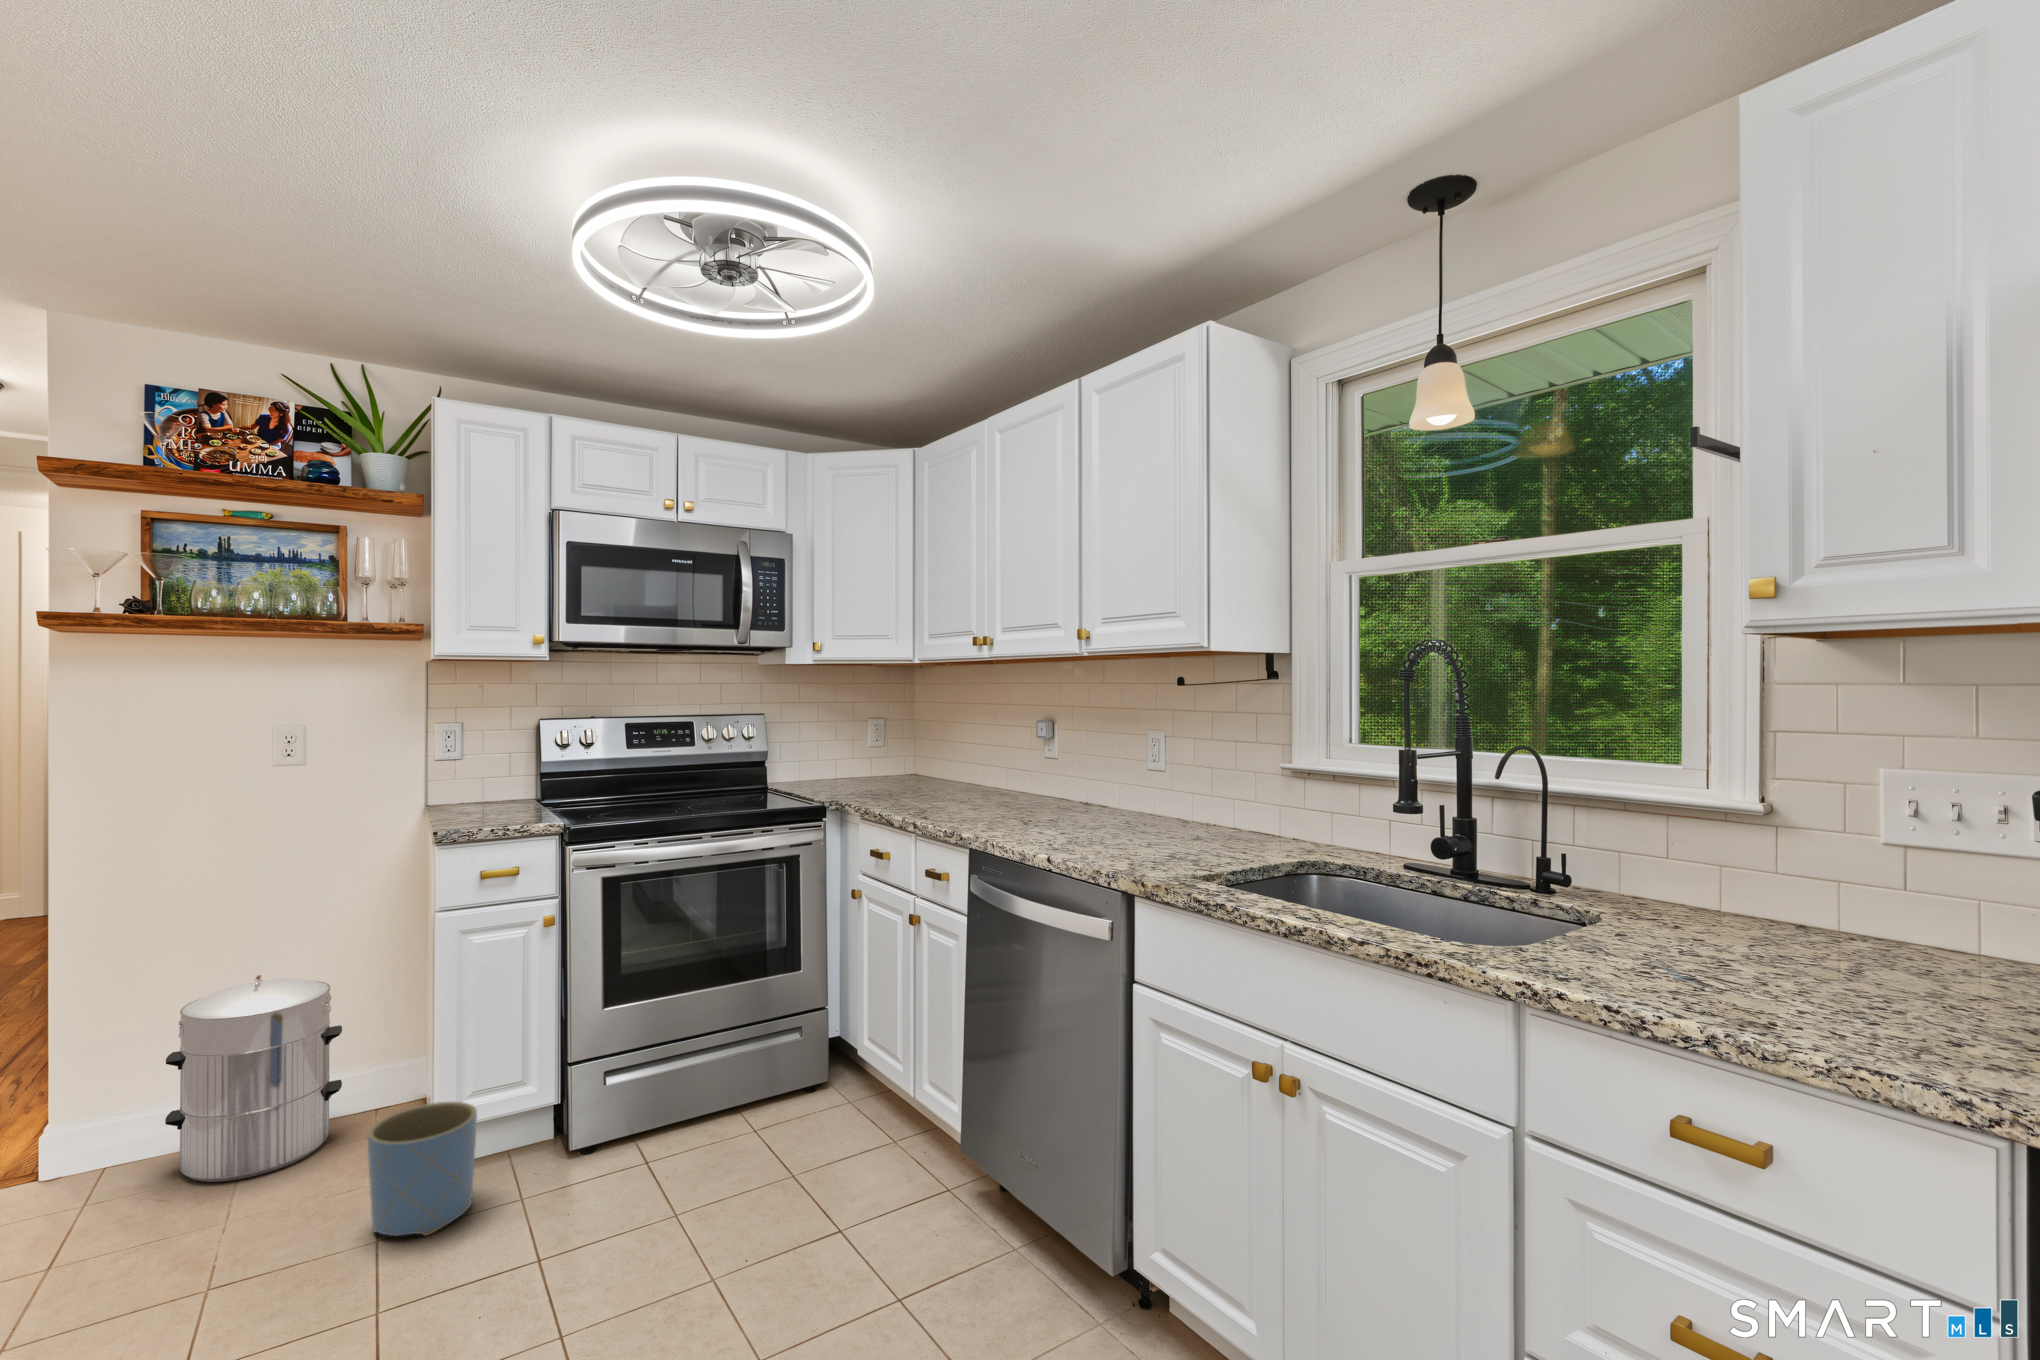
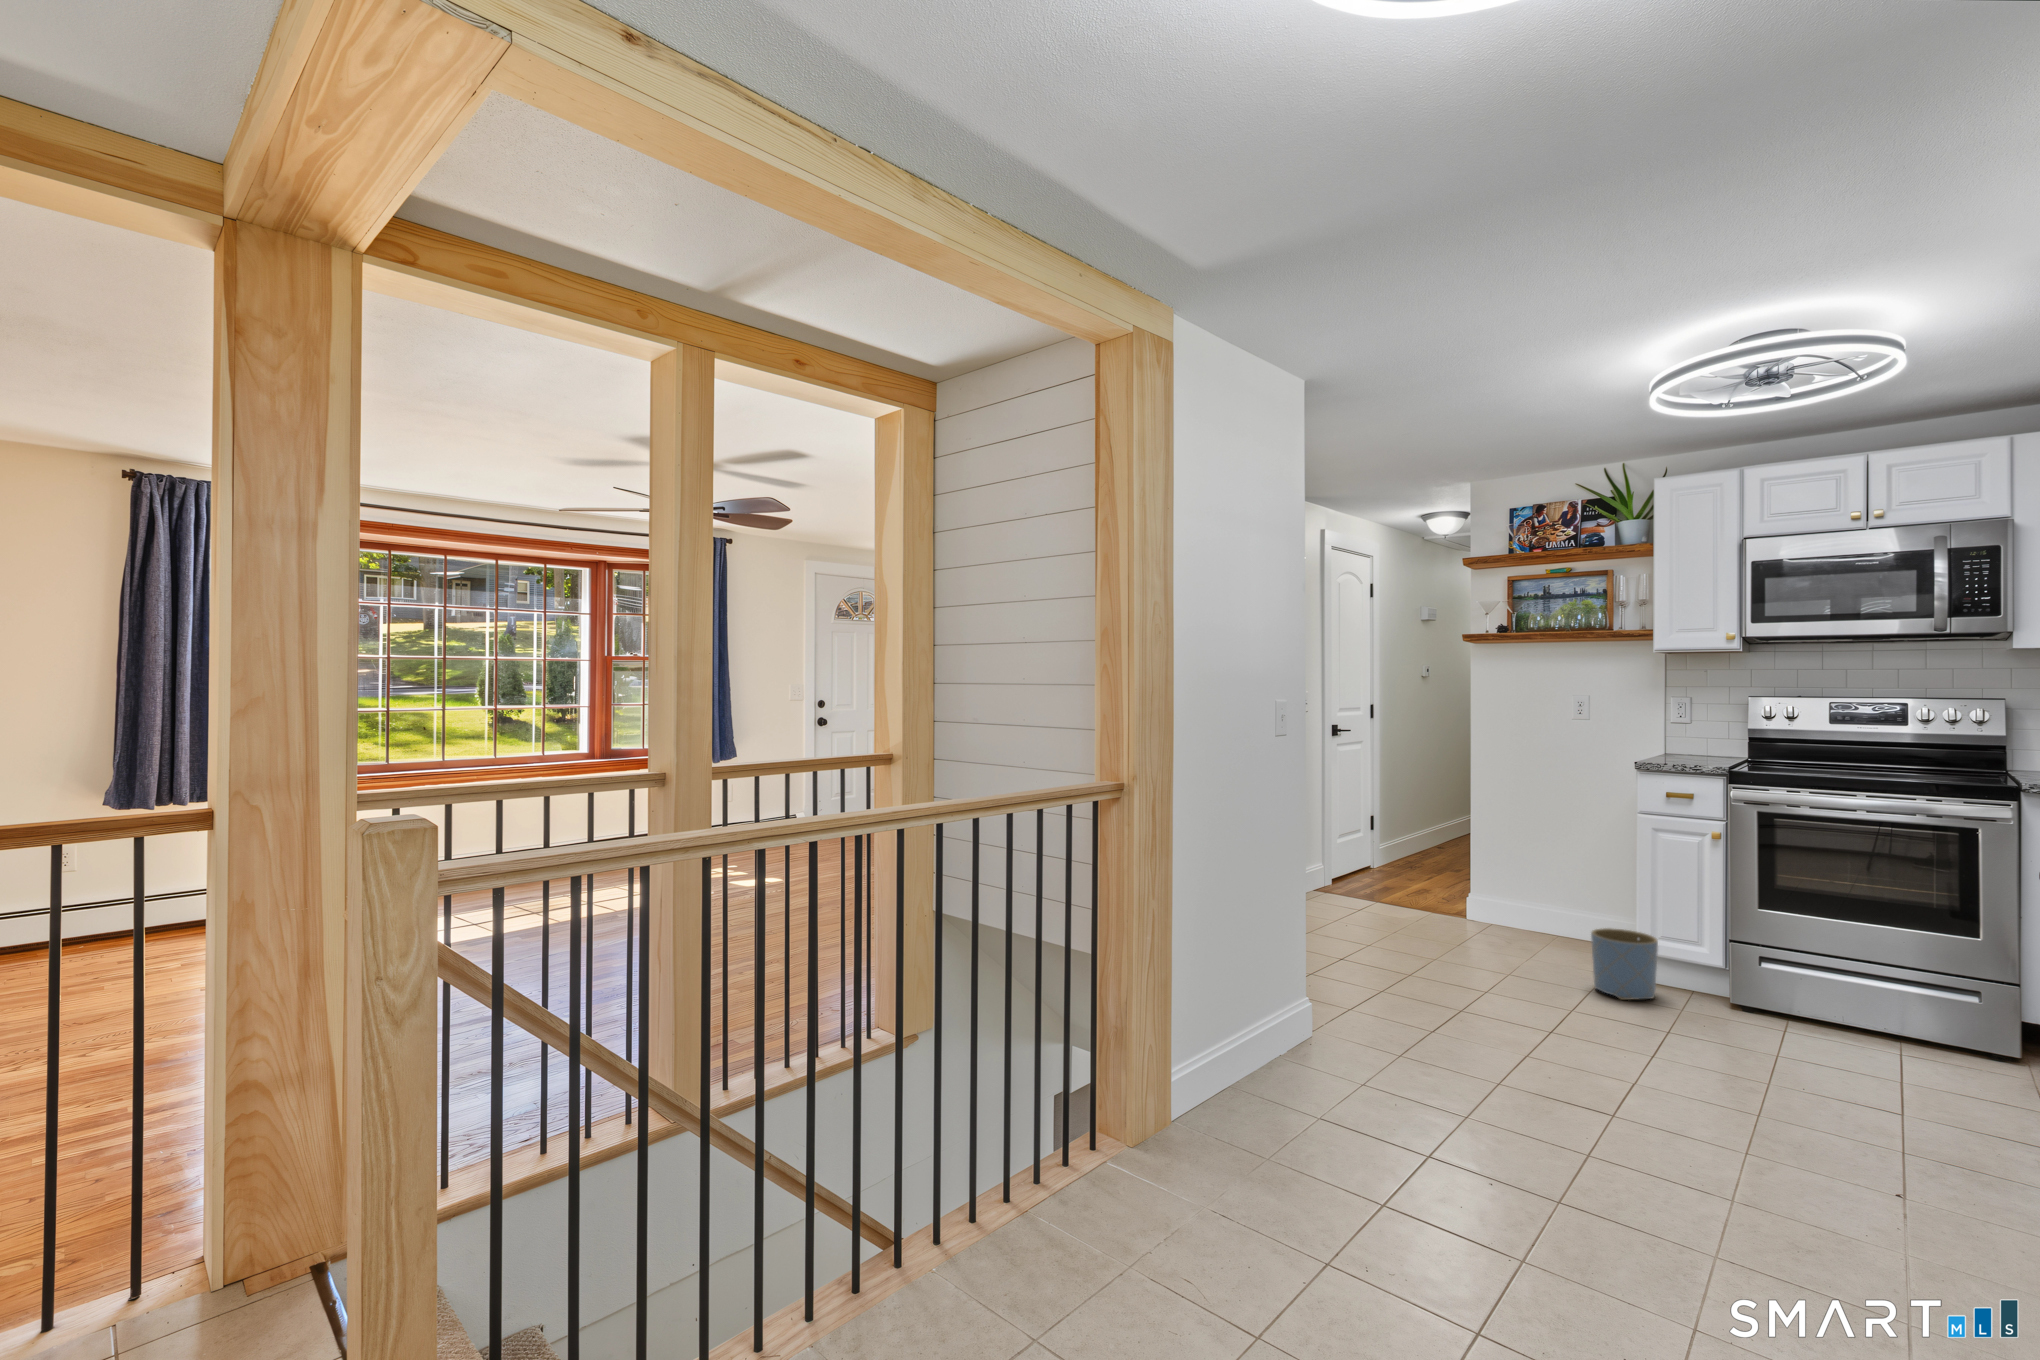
waste bin: present [165,975,342,1182] -> none [1515,840,1606,951]

